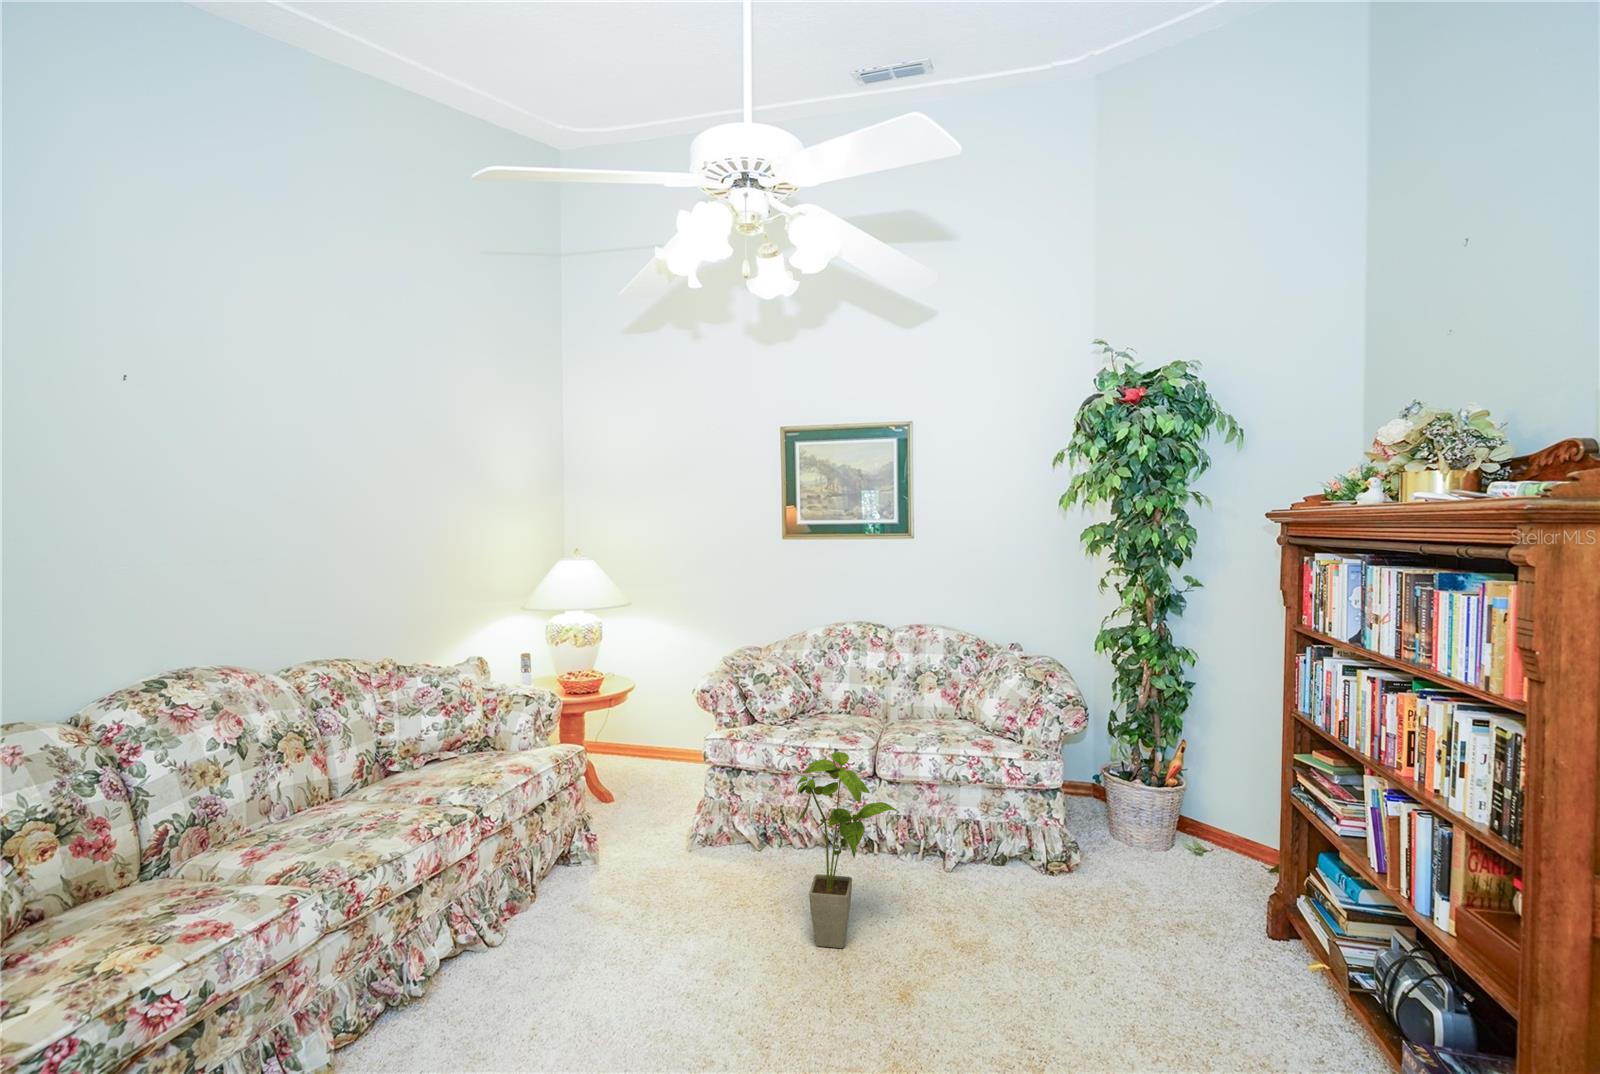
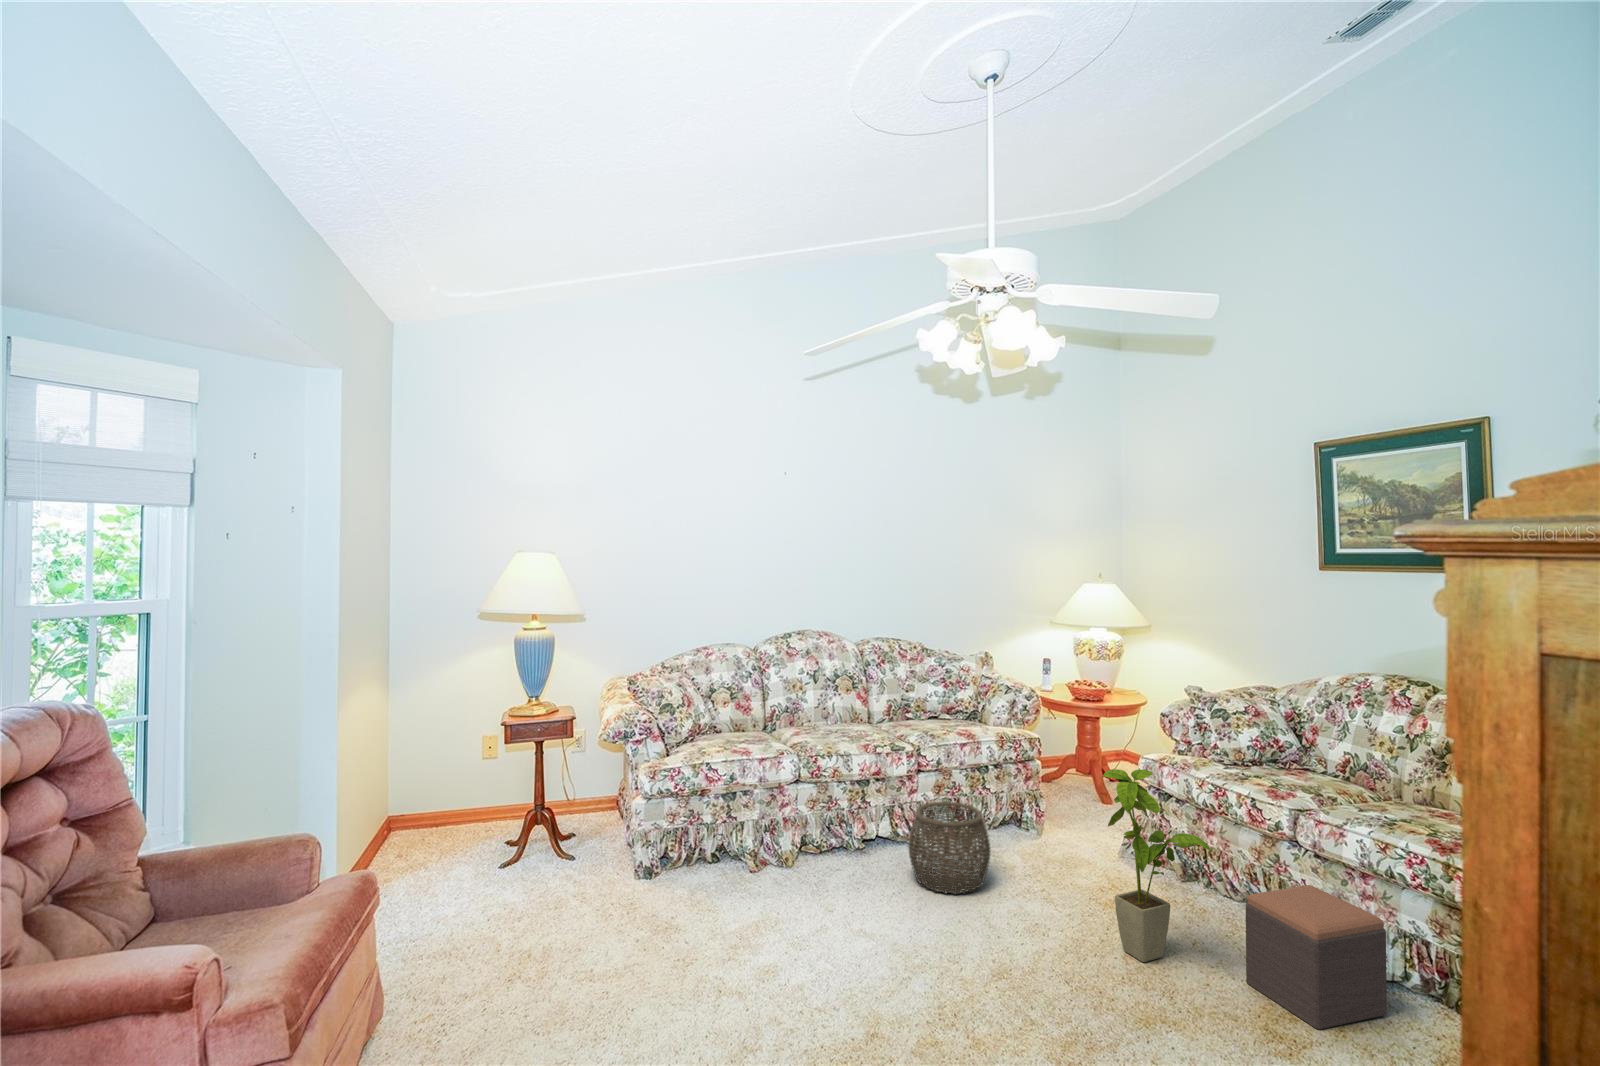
footstool: none [911,811,994,932] -> present [1246,885,1387,1030]
woven basket: none [522,858,635,995] -> present [908,802,991,894]

